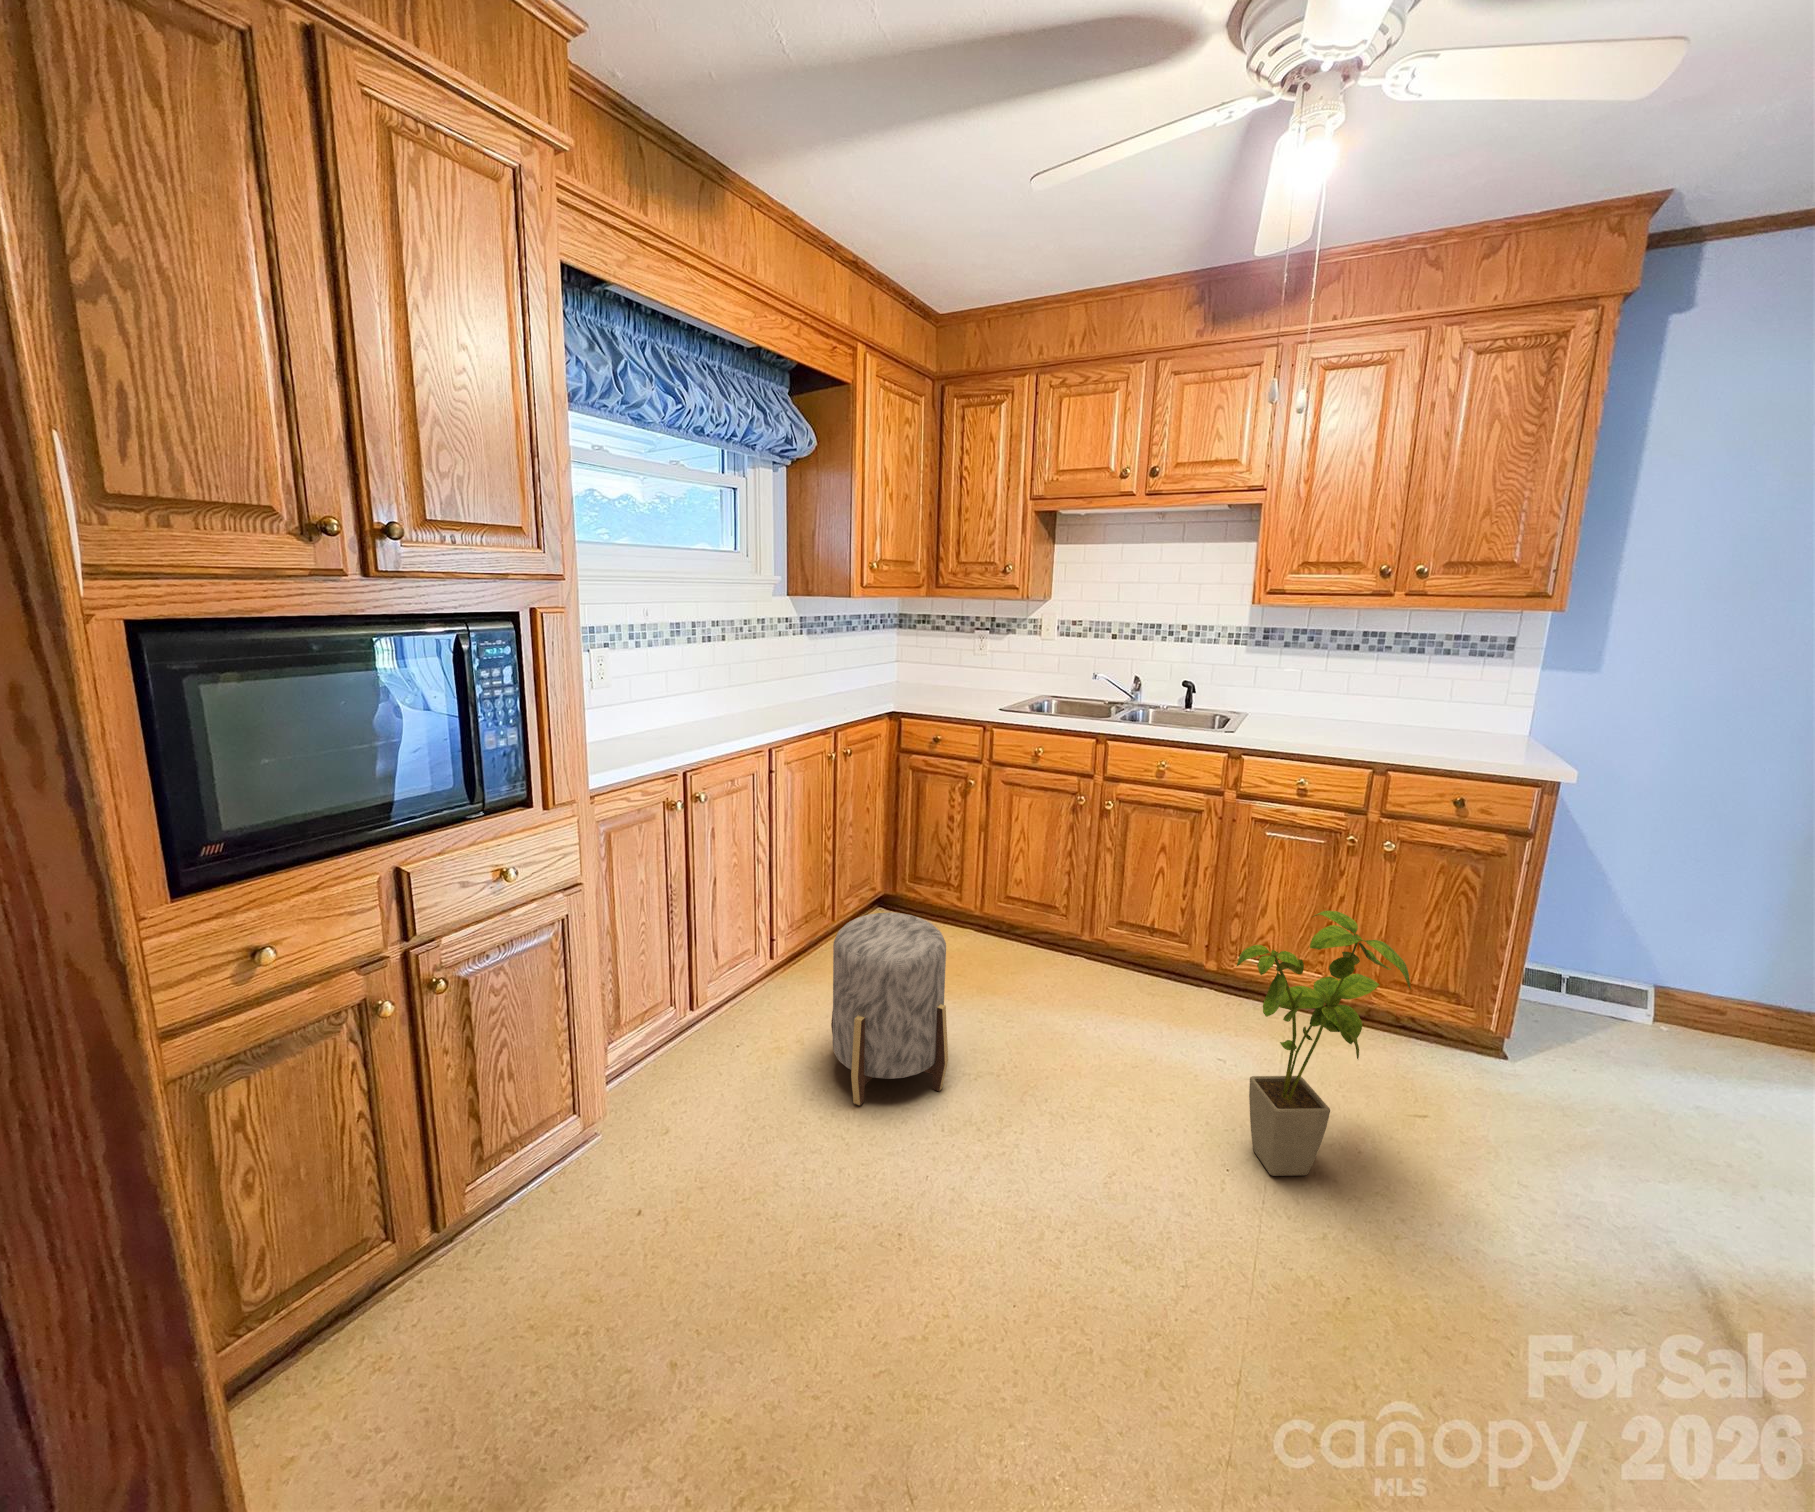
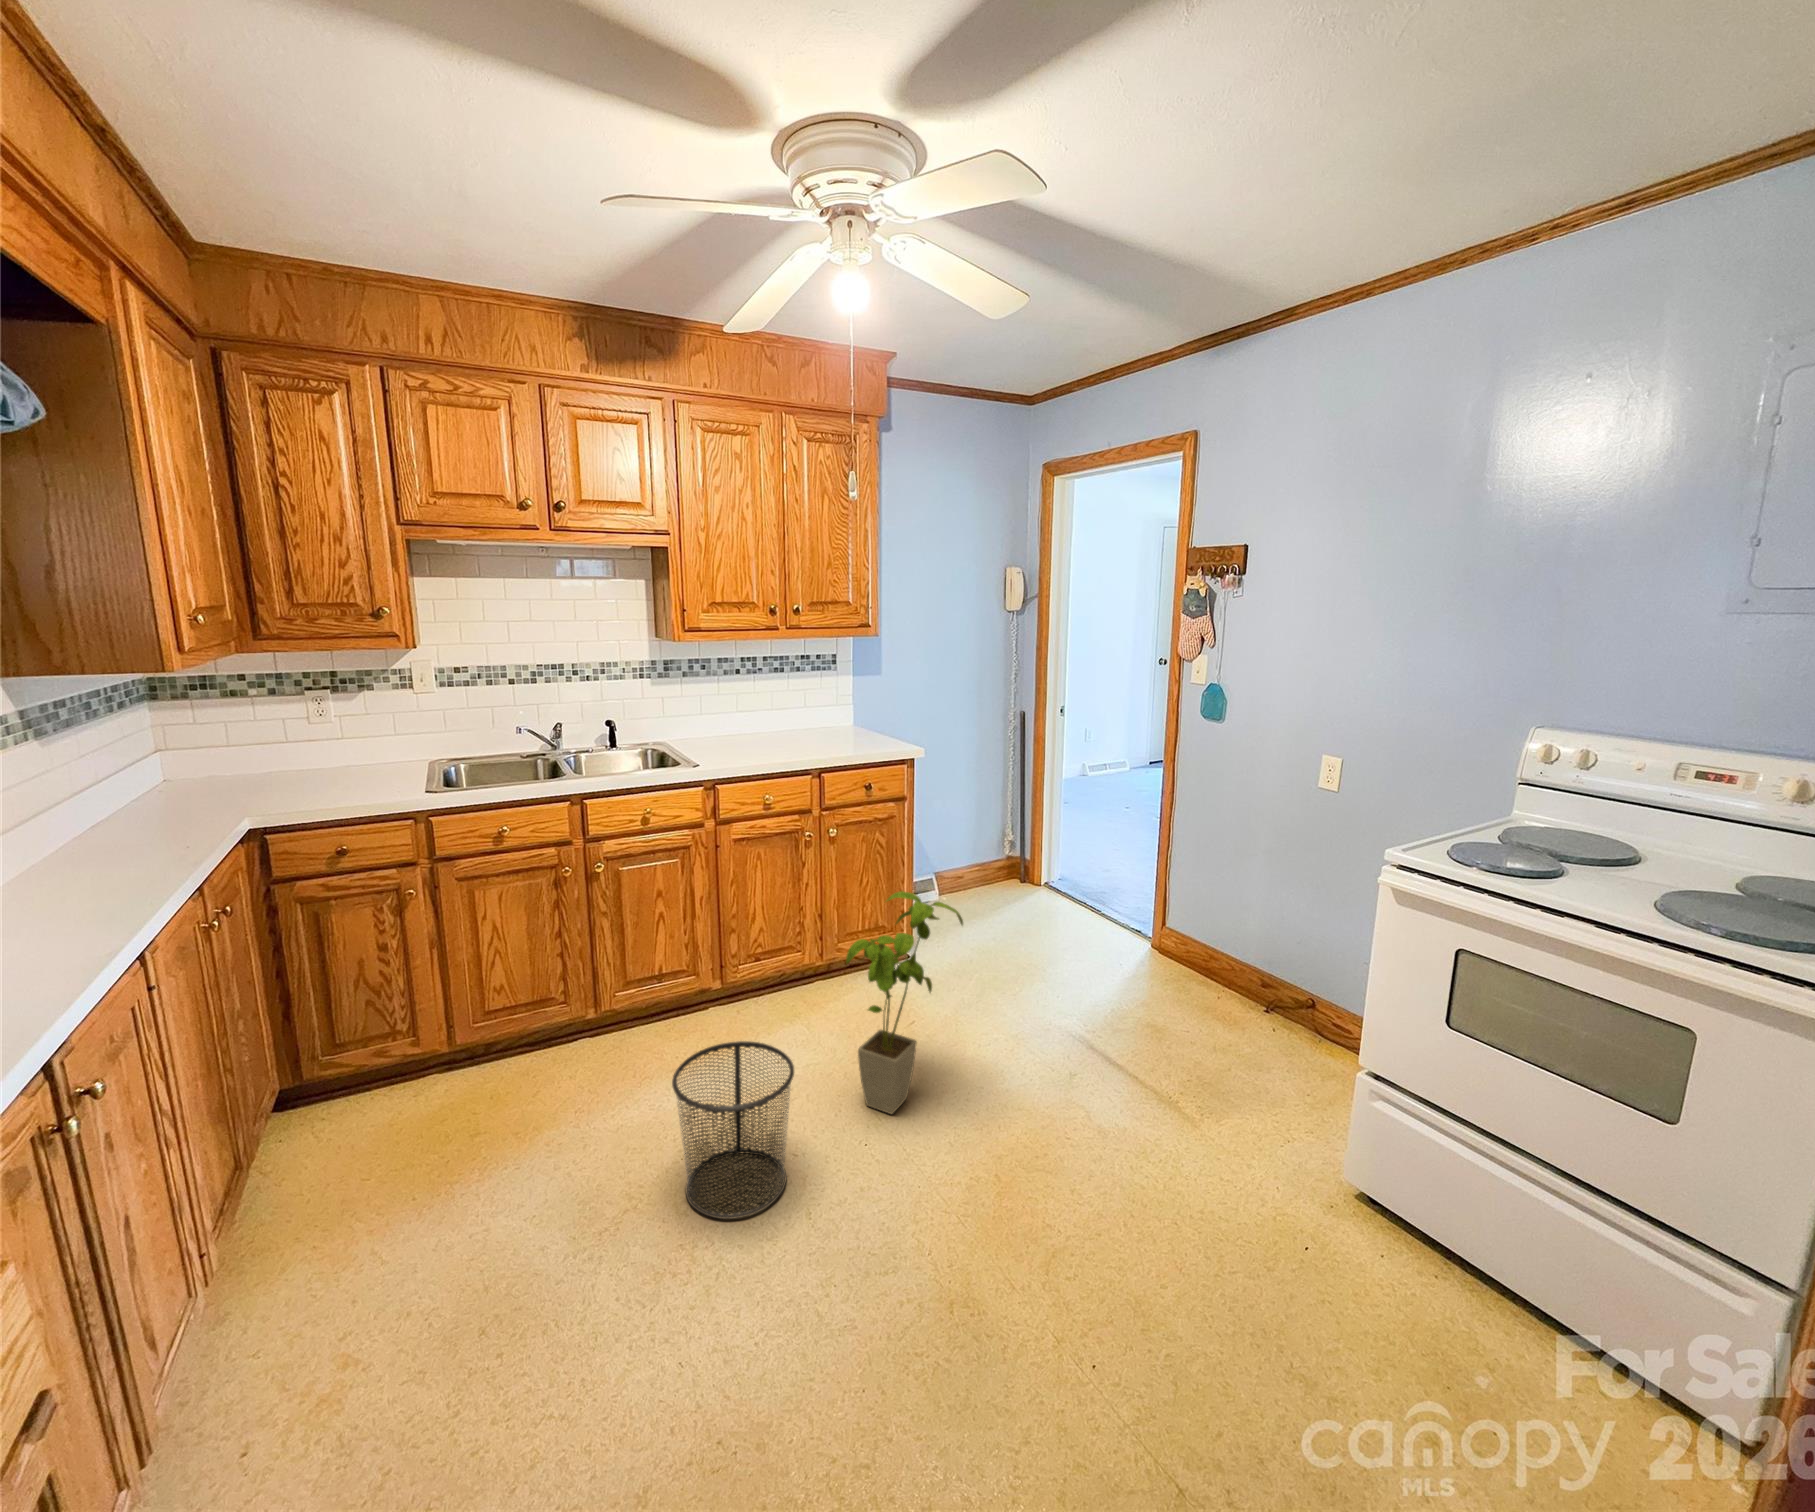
stool: present [831,913,948,1105] -> none [433,1069,615,1330]
trash can: none [1009,980,1132,1153] -> present [672,1041,794,1219]

